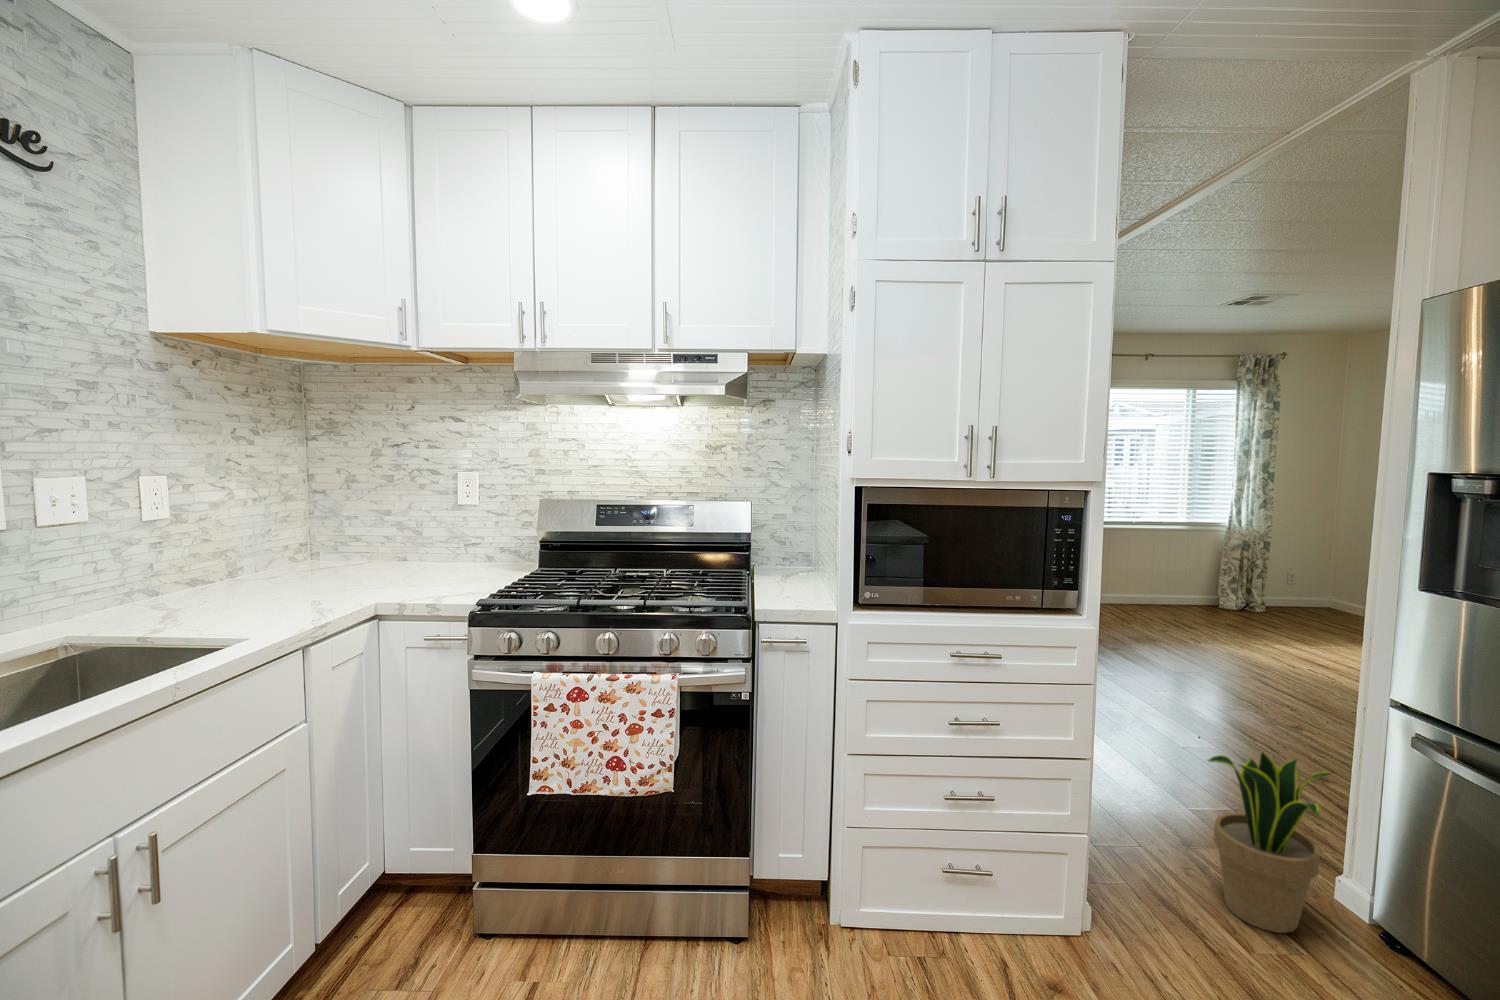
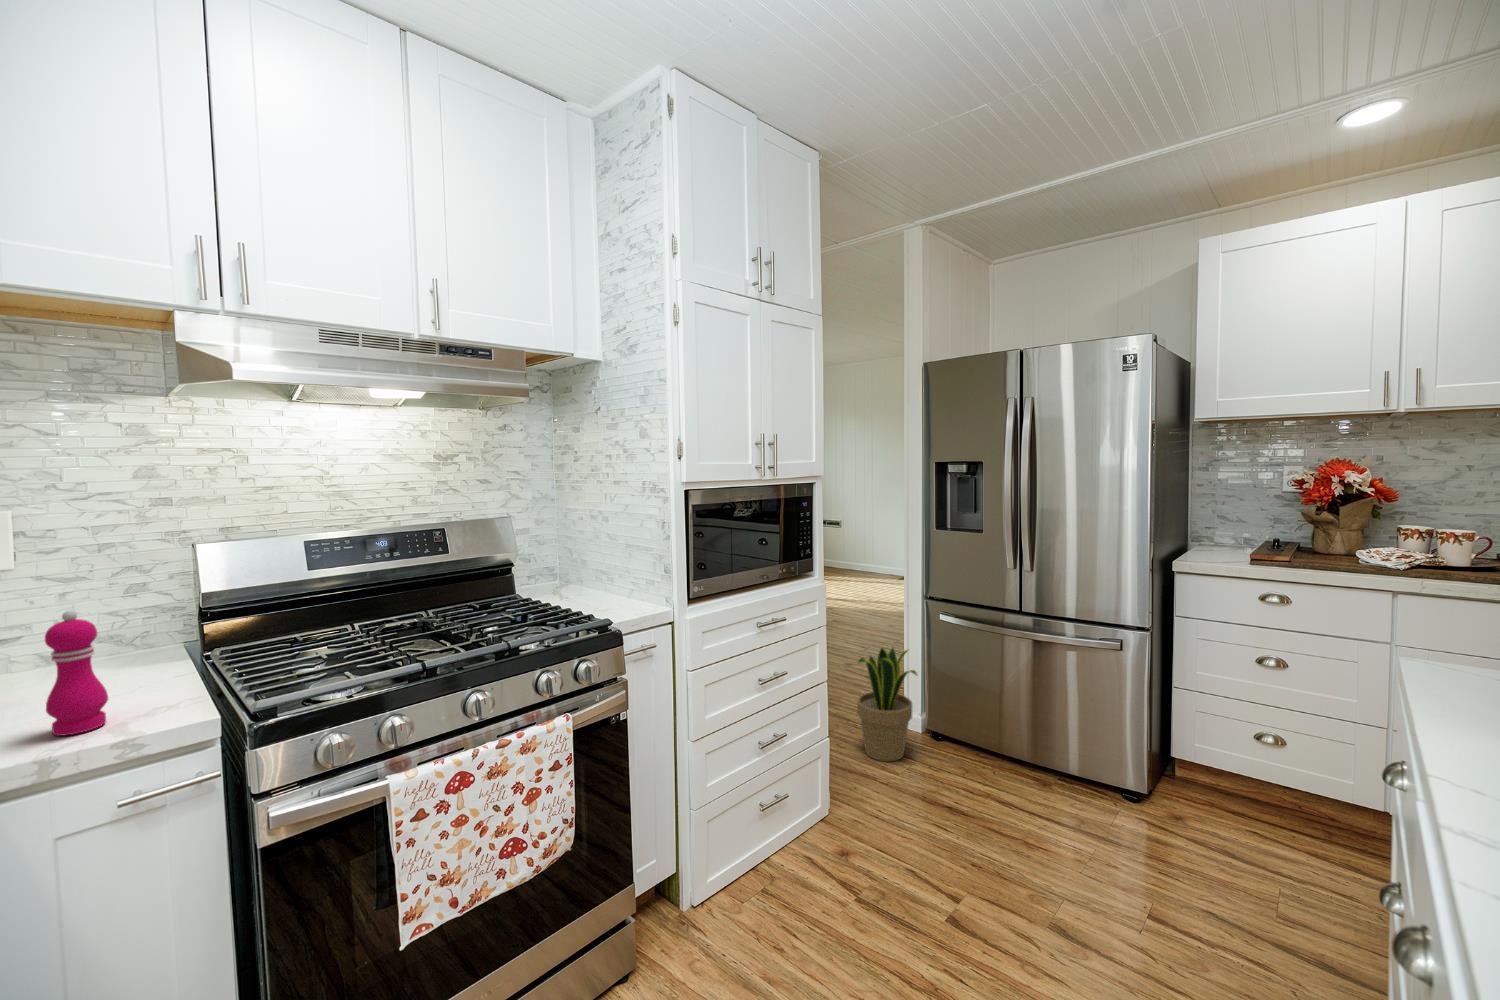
pepper mill: none [420,527,447,596] -> present [45,611,108,736]

